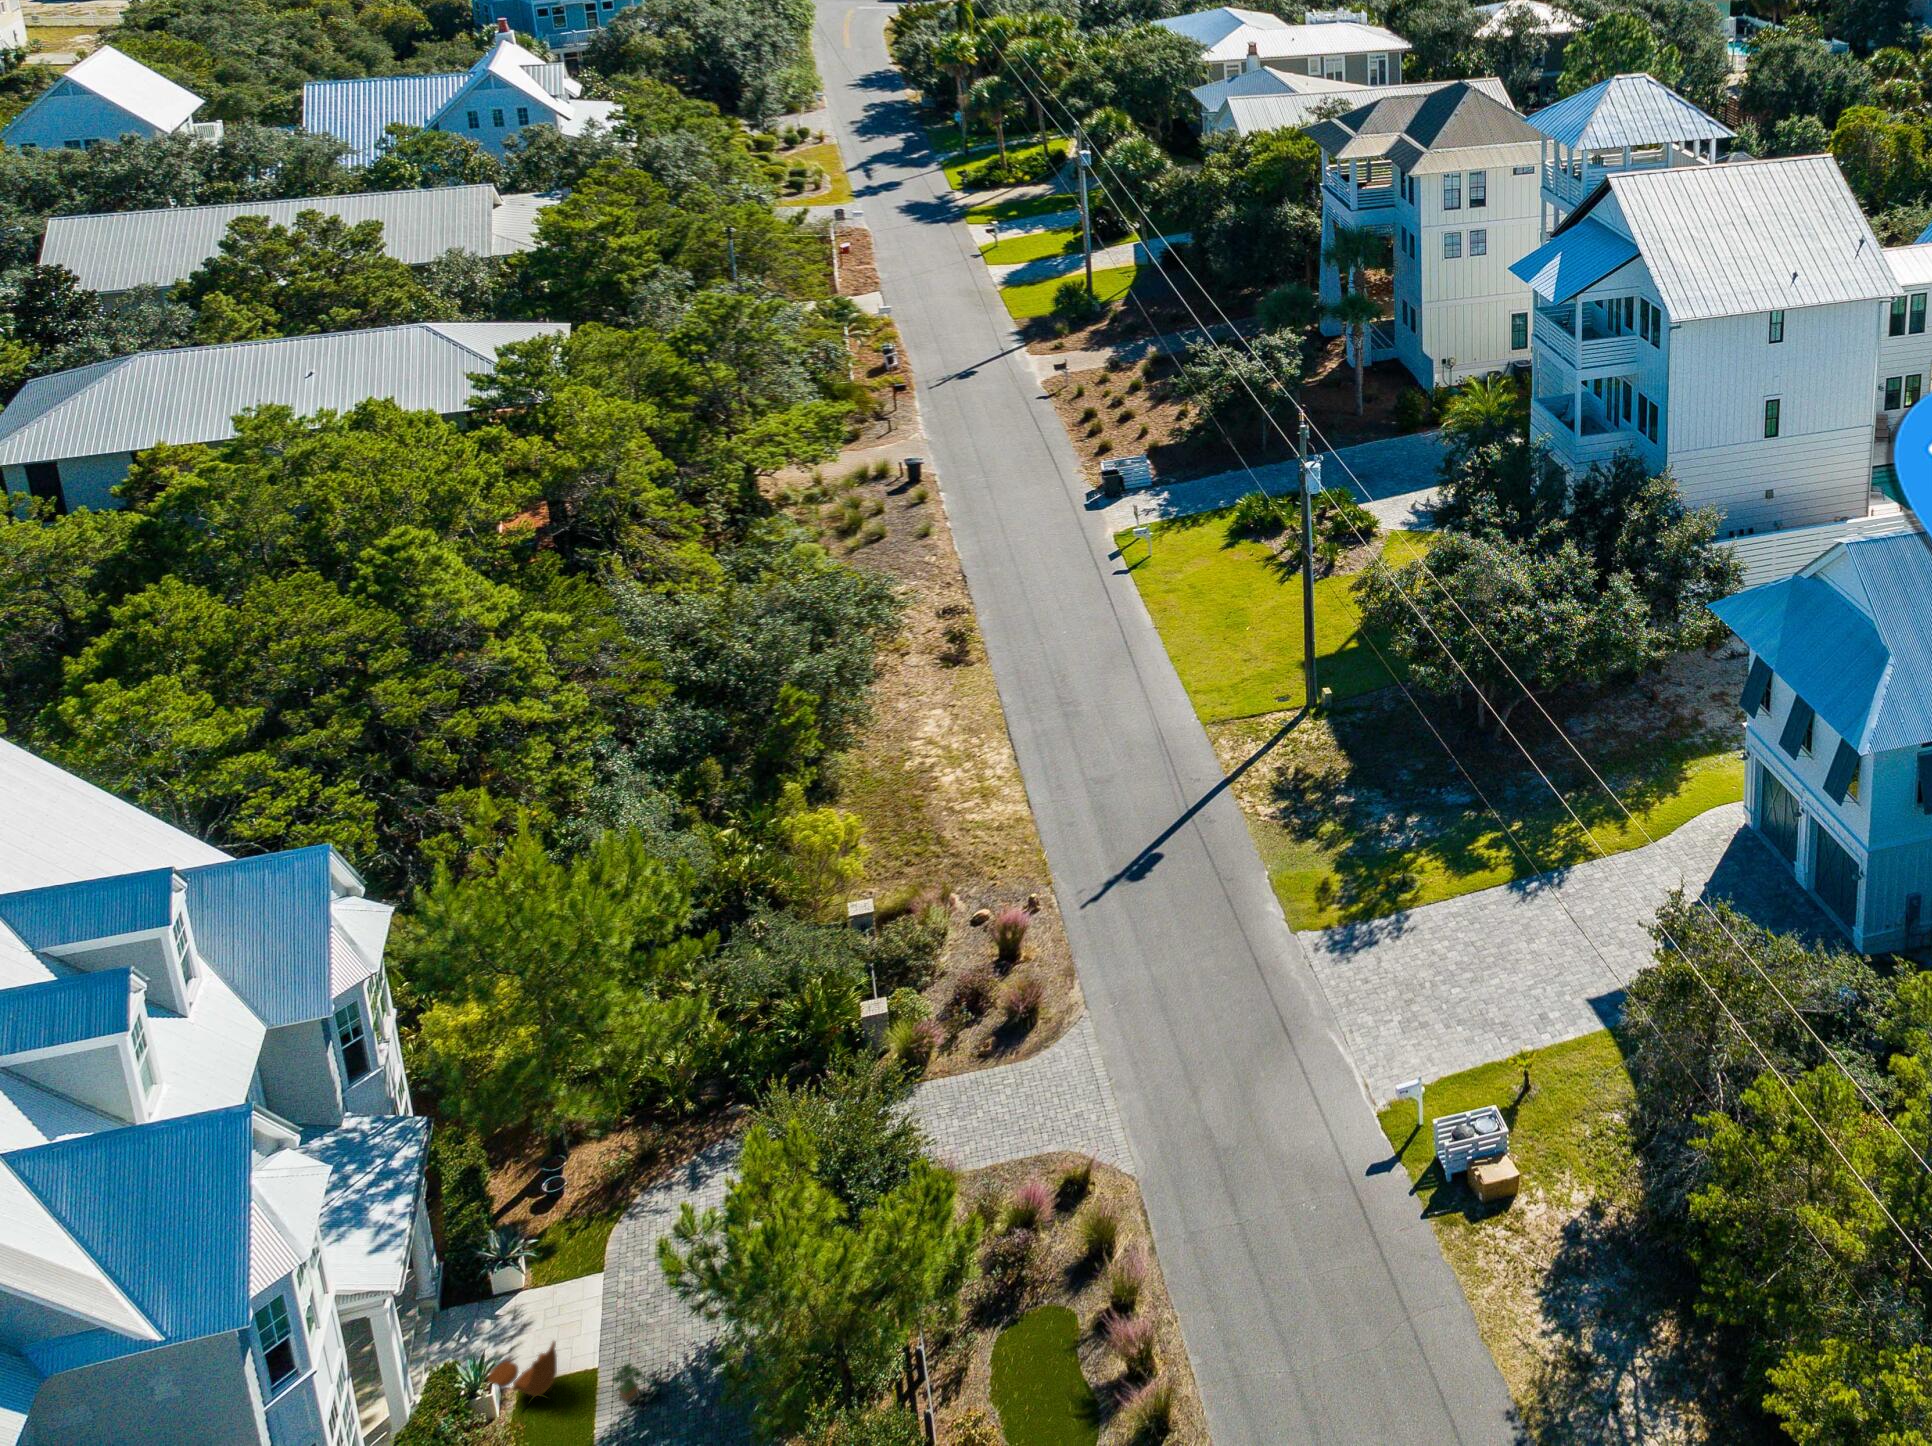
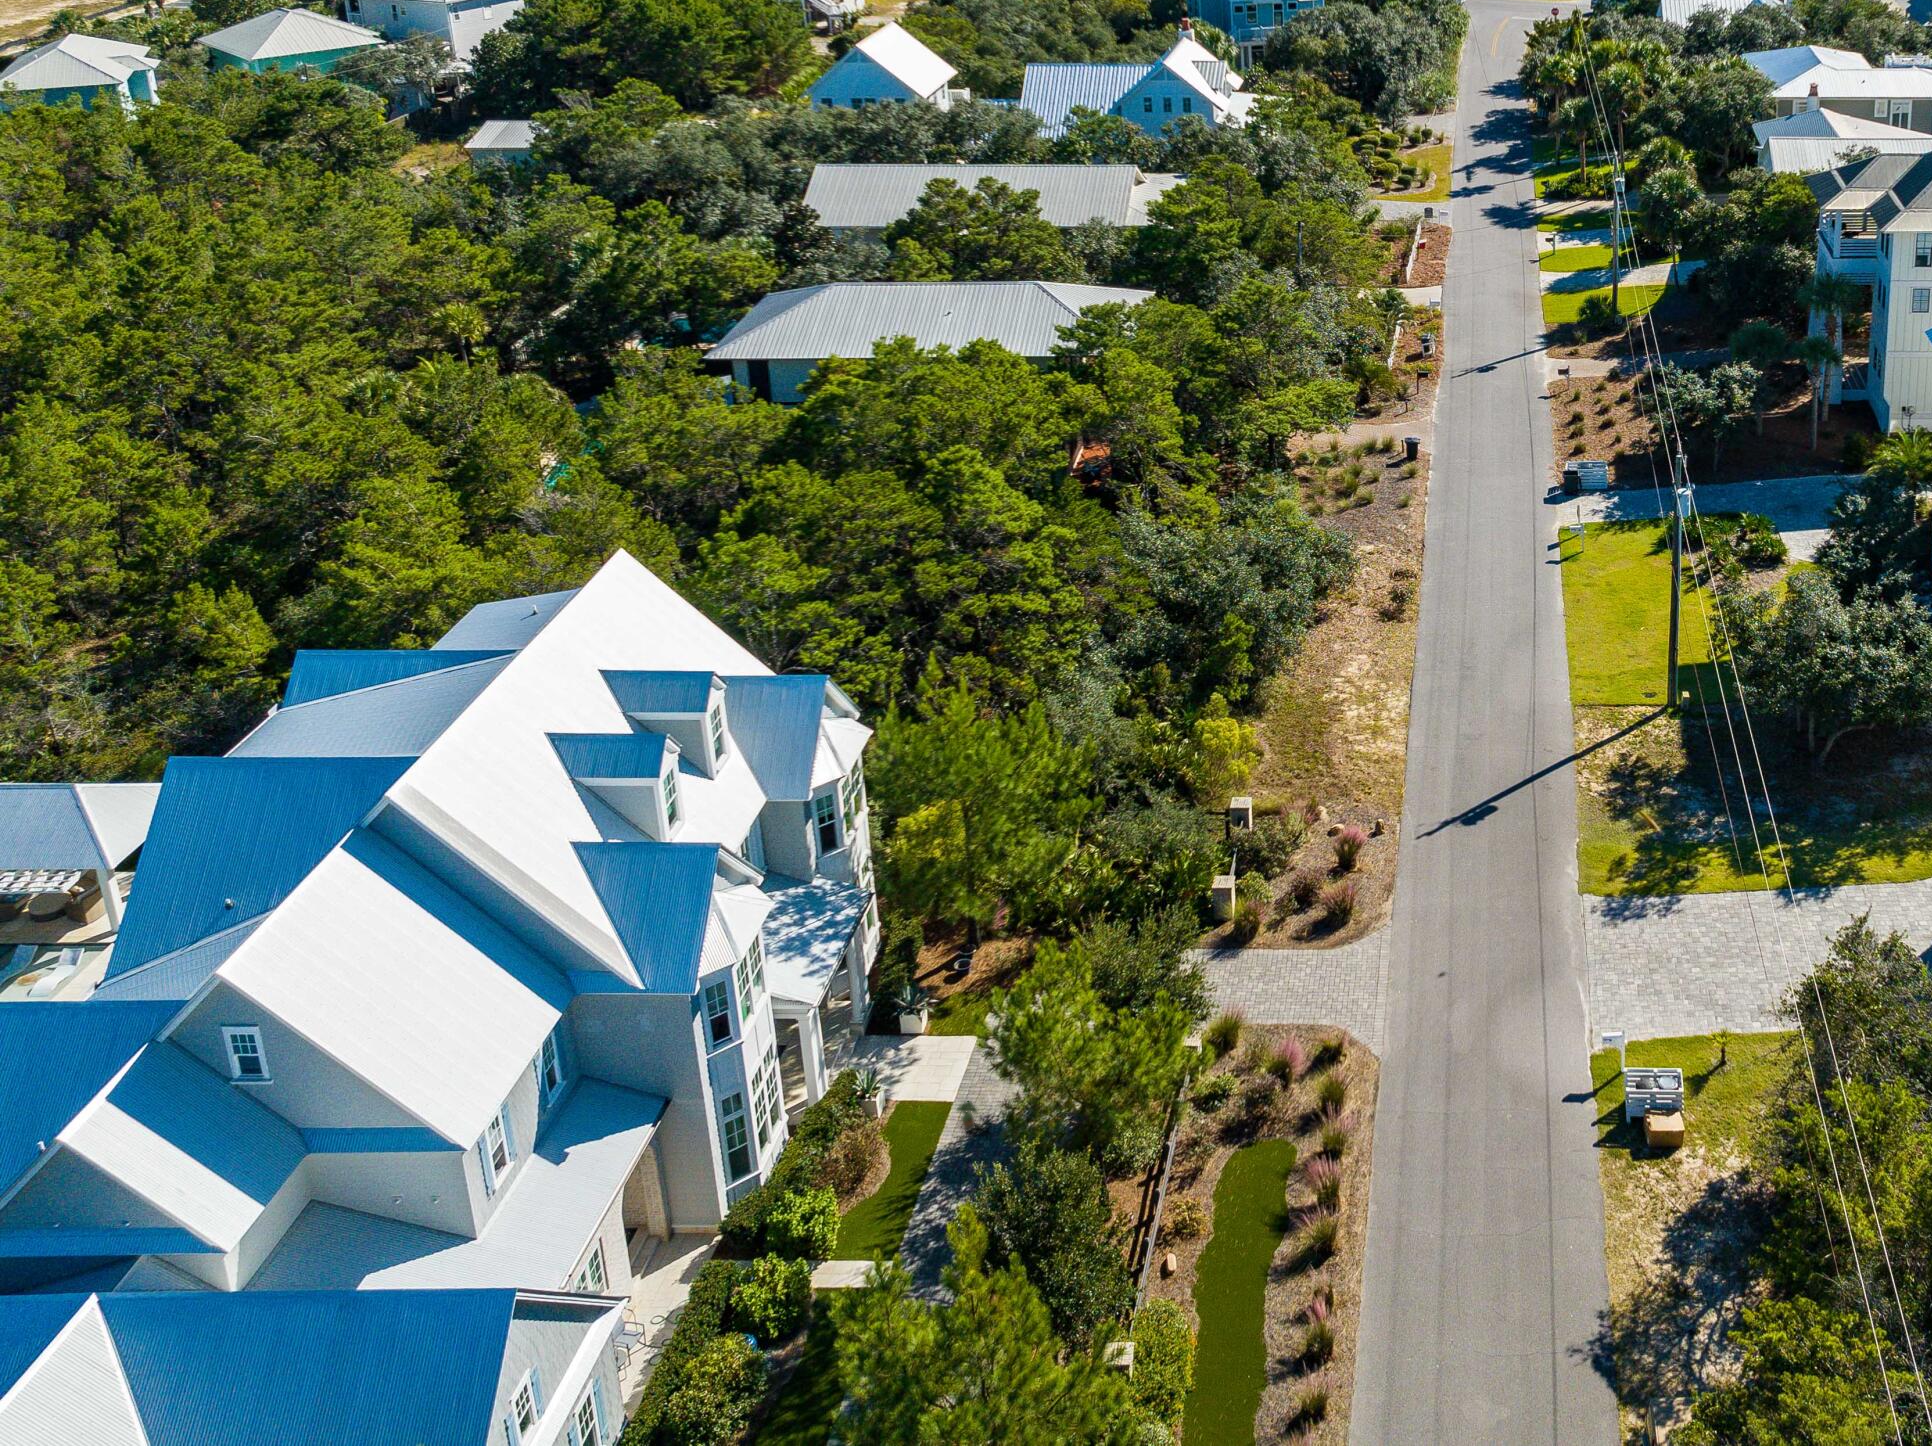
lounge chair: present [488,1341,557,1401] -> none [882,1069,926,1119]

